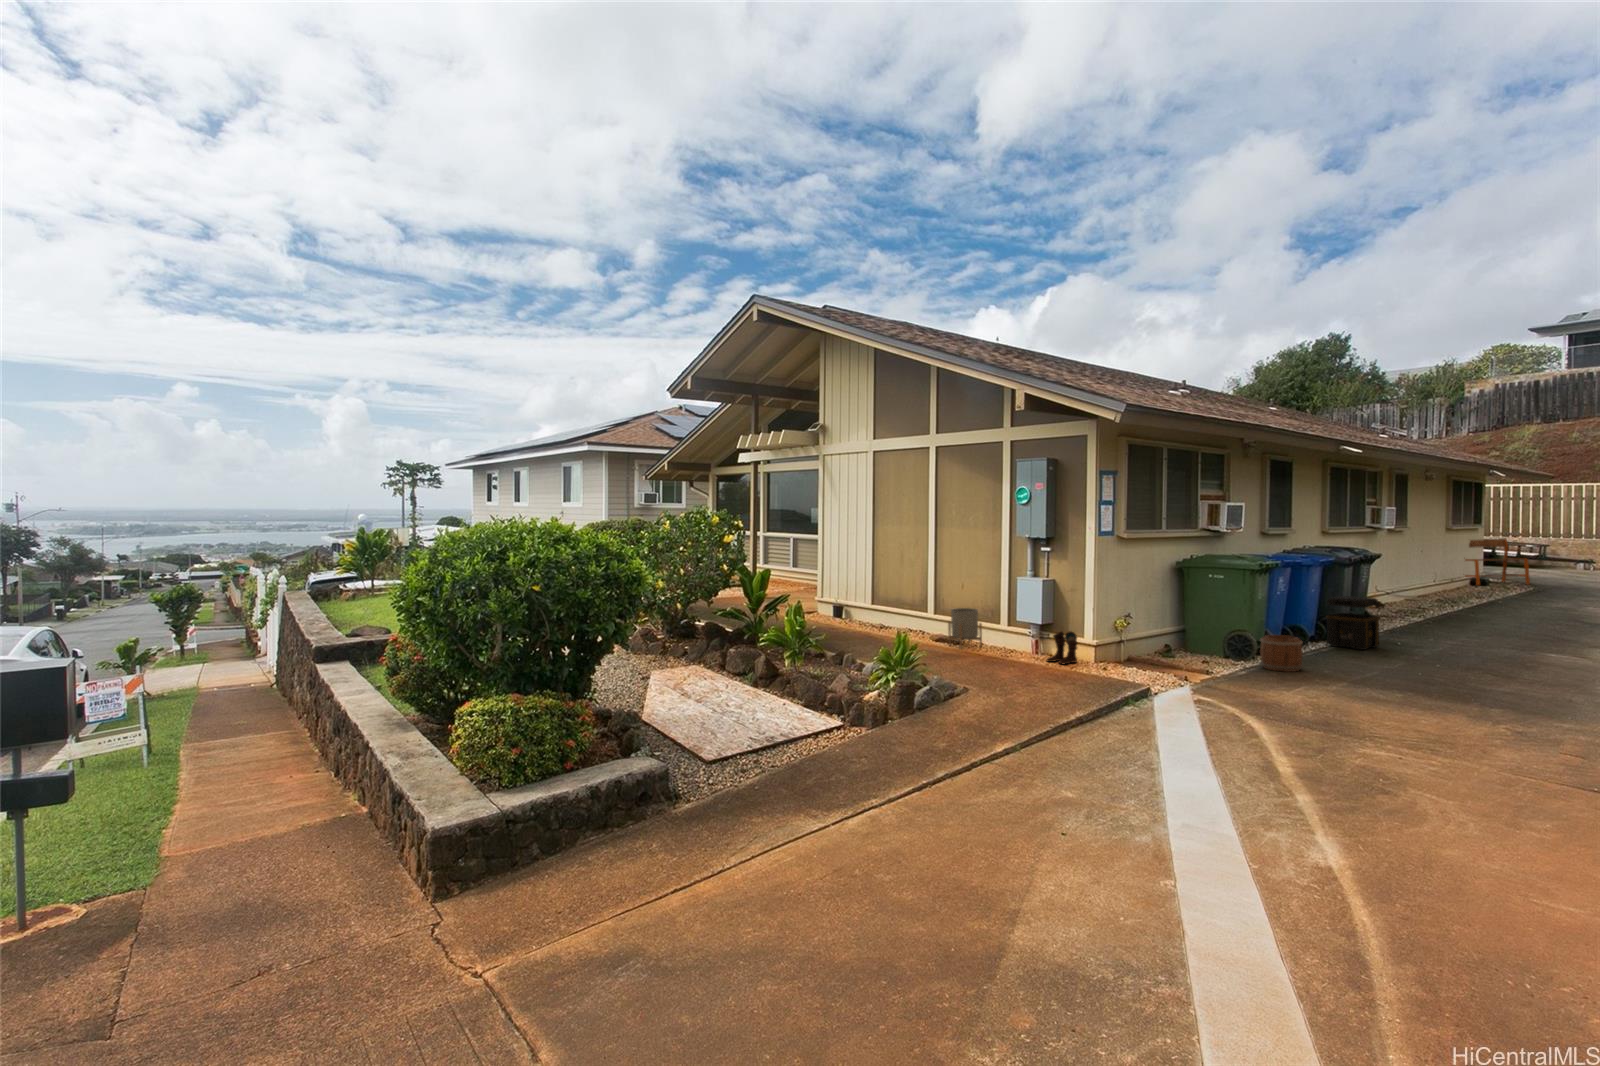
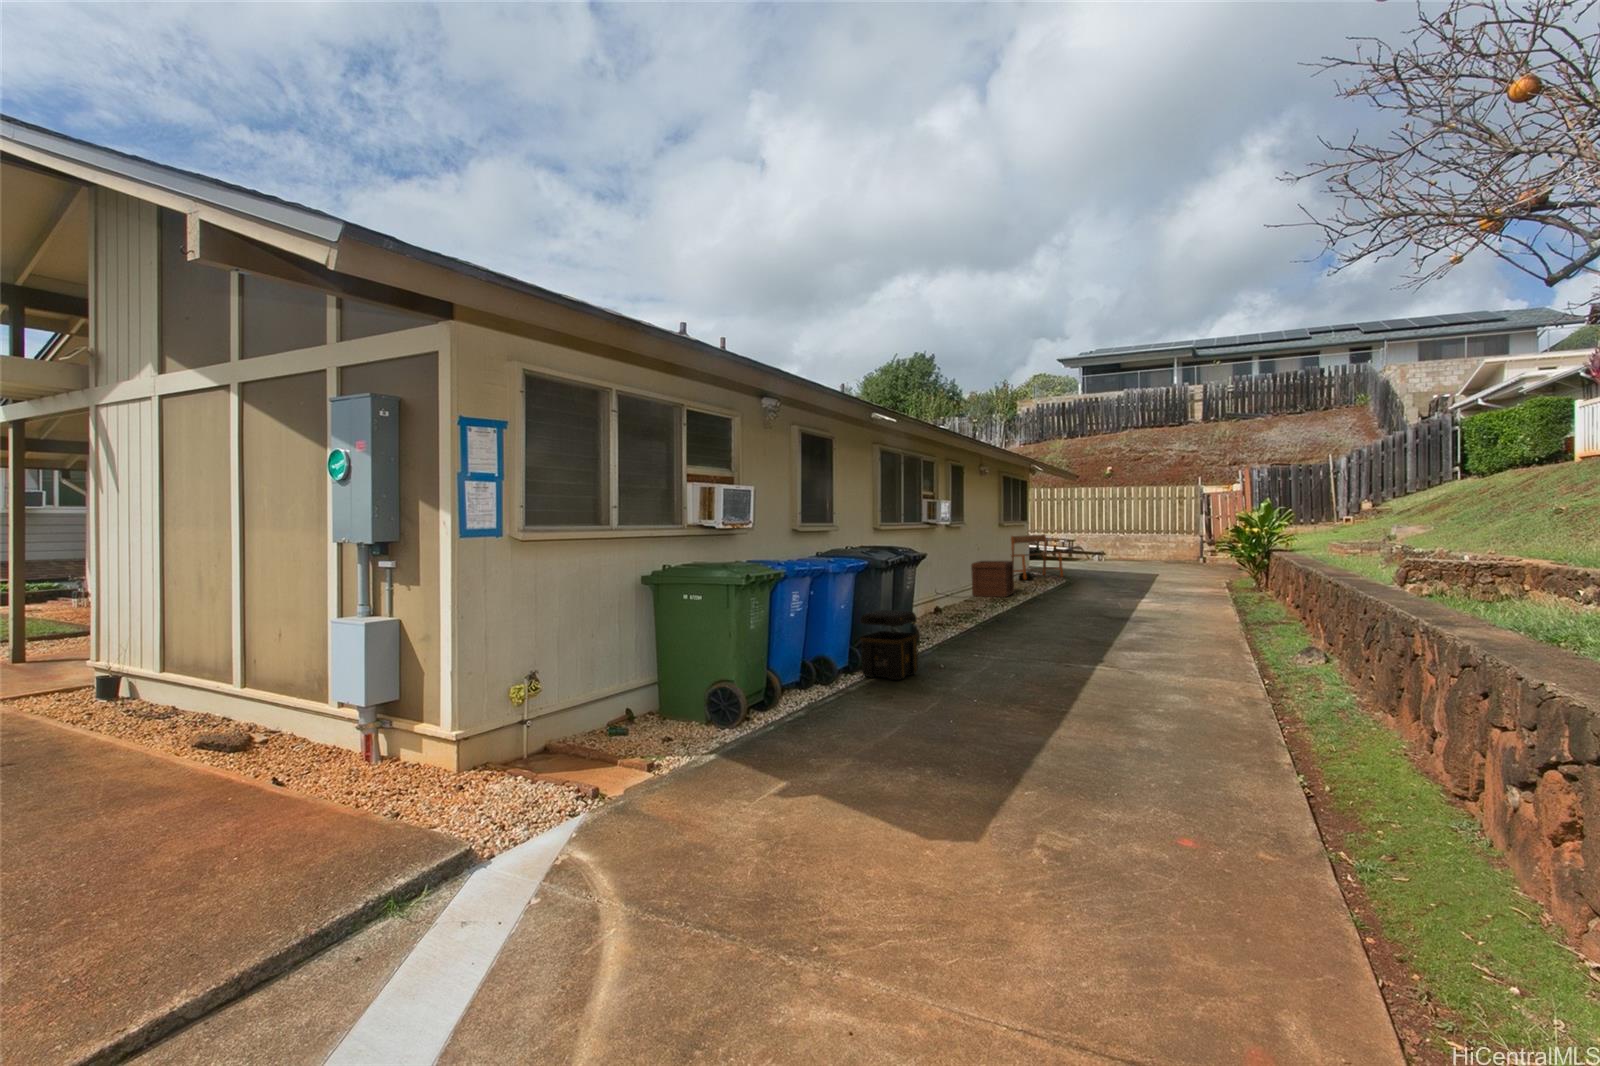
wooden crate: none [1414,563,1466,600] -> present [971,561,1014,597]
planter: present [948,608,982,648] -> none [221,680,286,763]
boots: present [1047,631,1078,664] -> none [360,719,420,789]
bucket: present [1260,635,1303,672] -> none [754,680,809,739]

